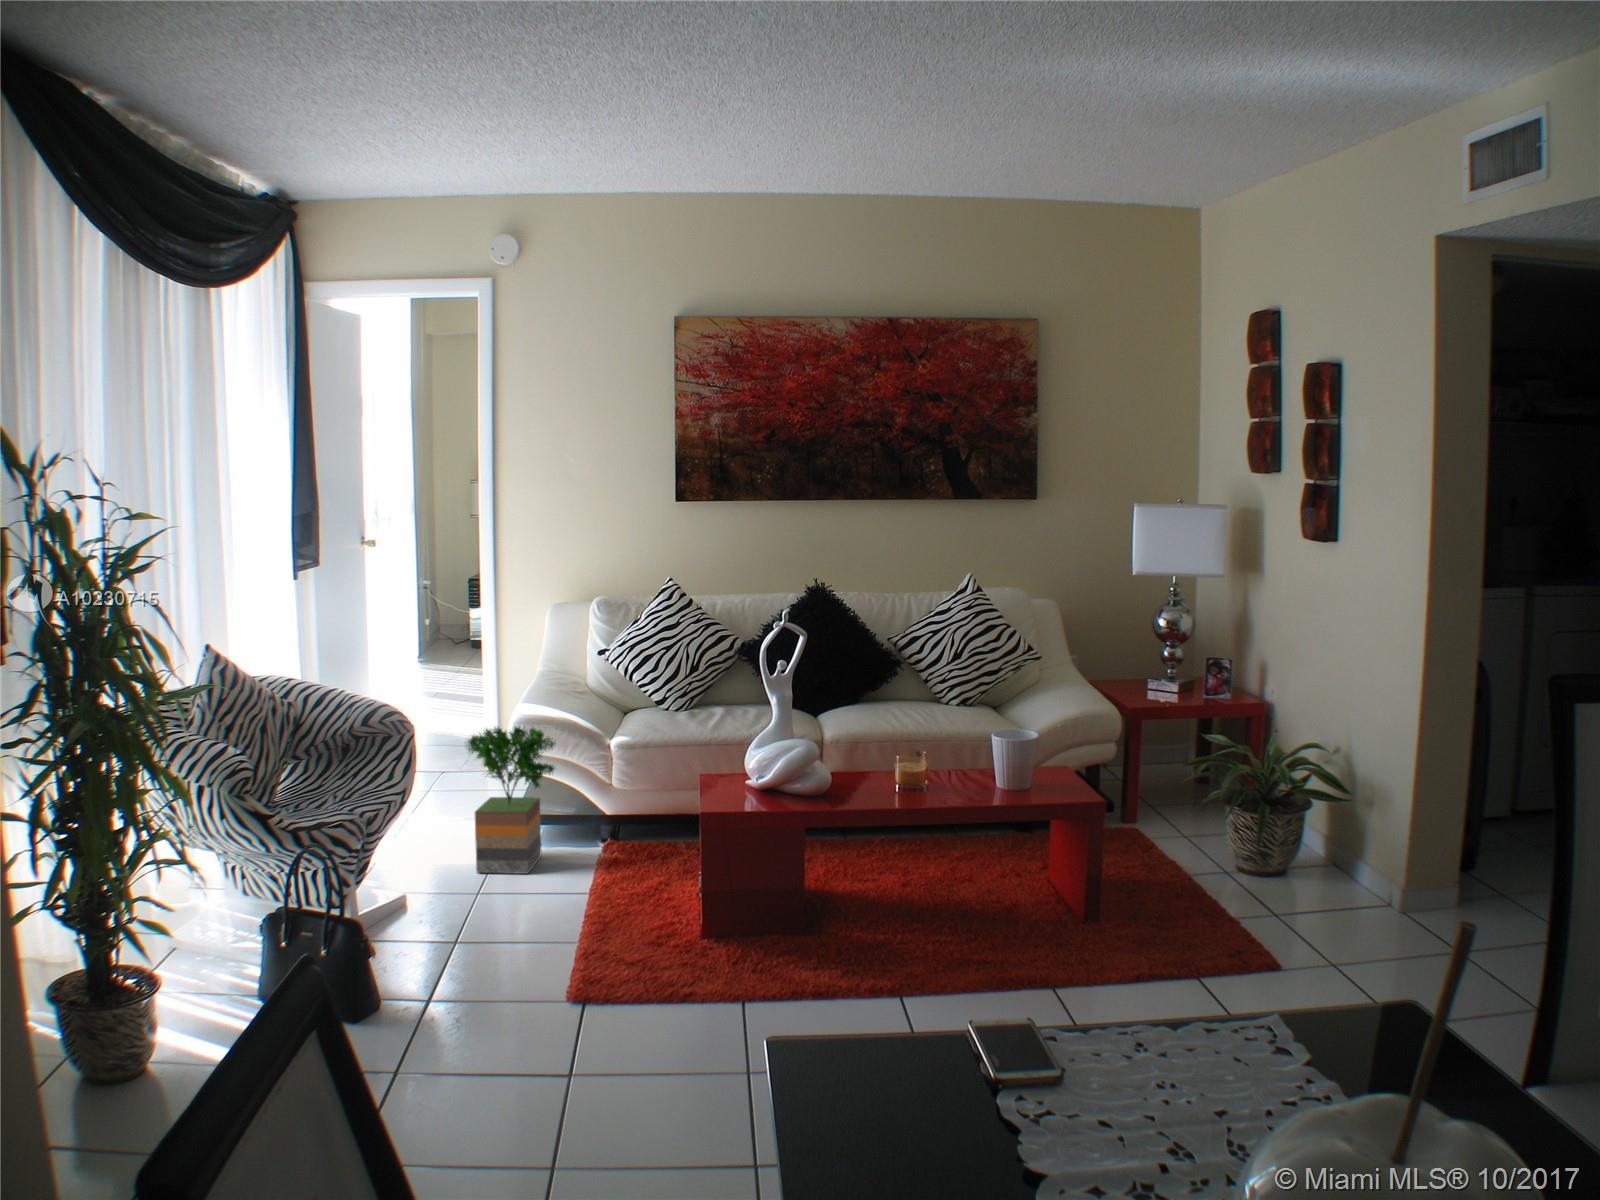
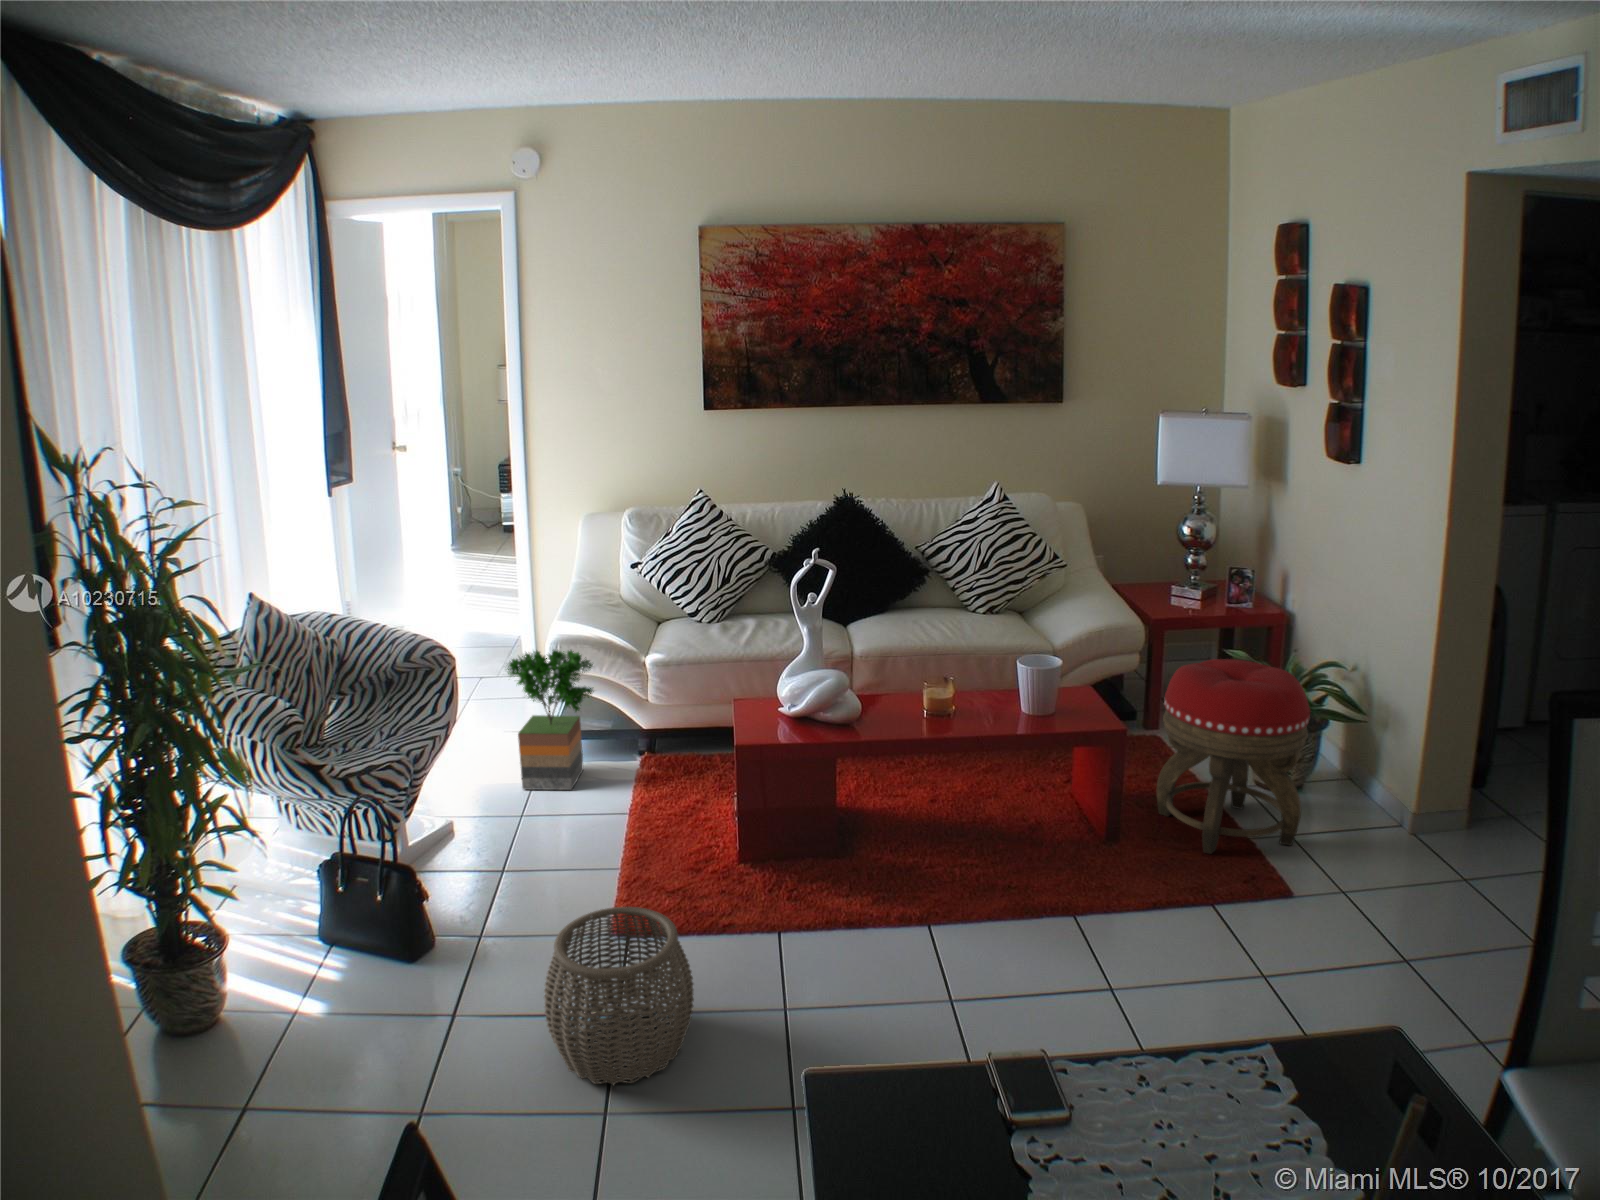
footstool: none [1135,734,1286,932] -> present [1157,659,1310,854]
woven basket: none [490,951,648,1134] -> present [544,907,694,1085]

